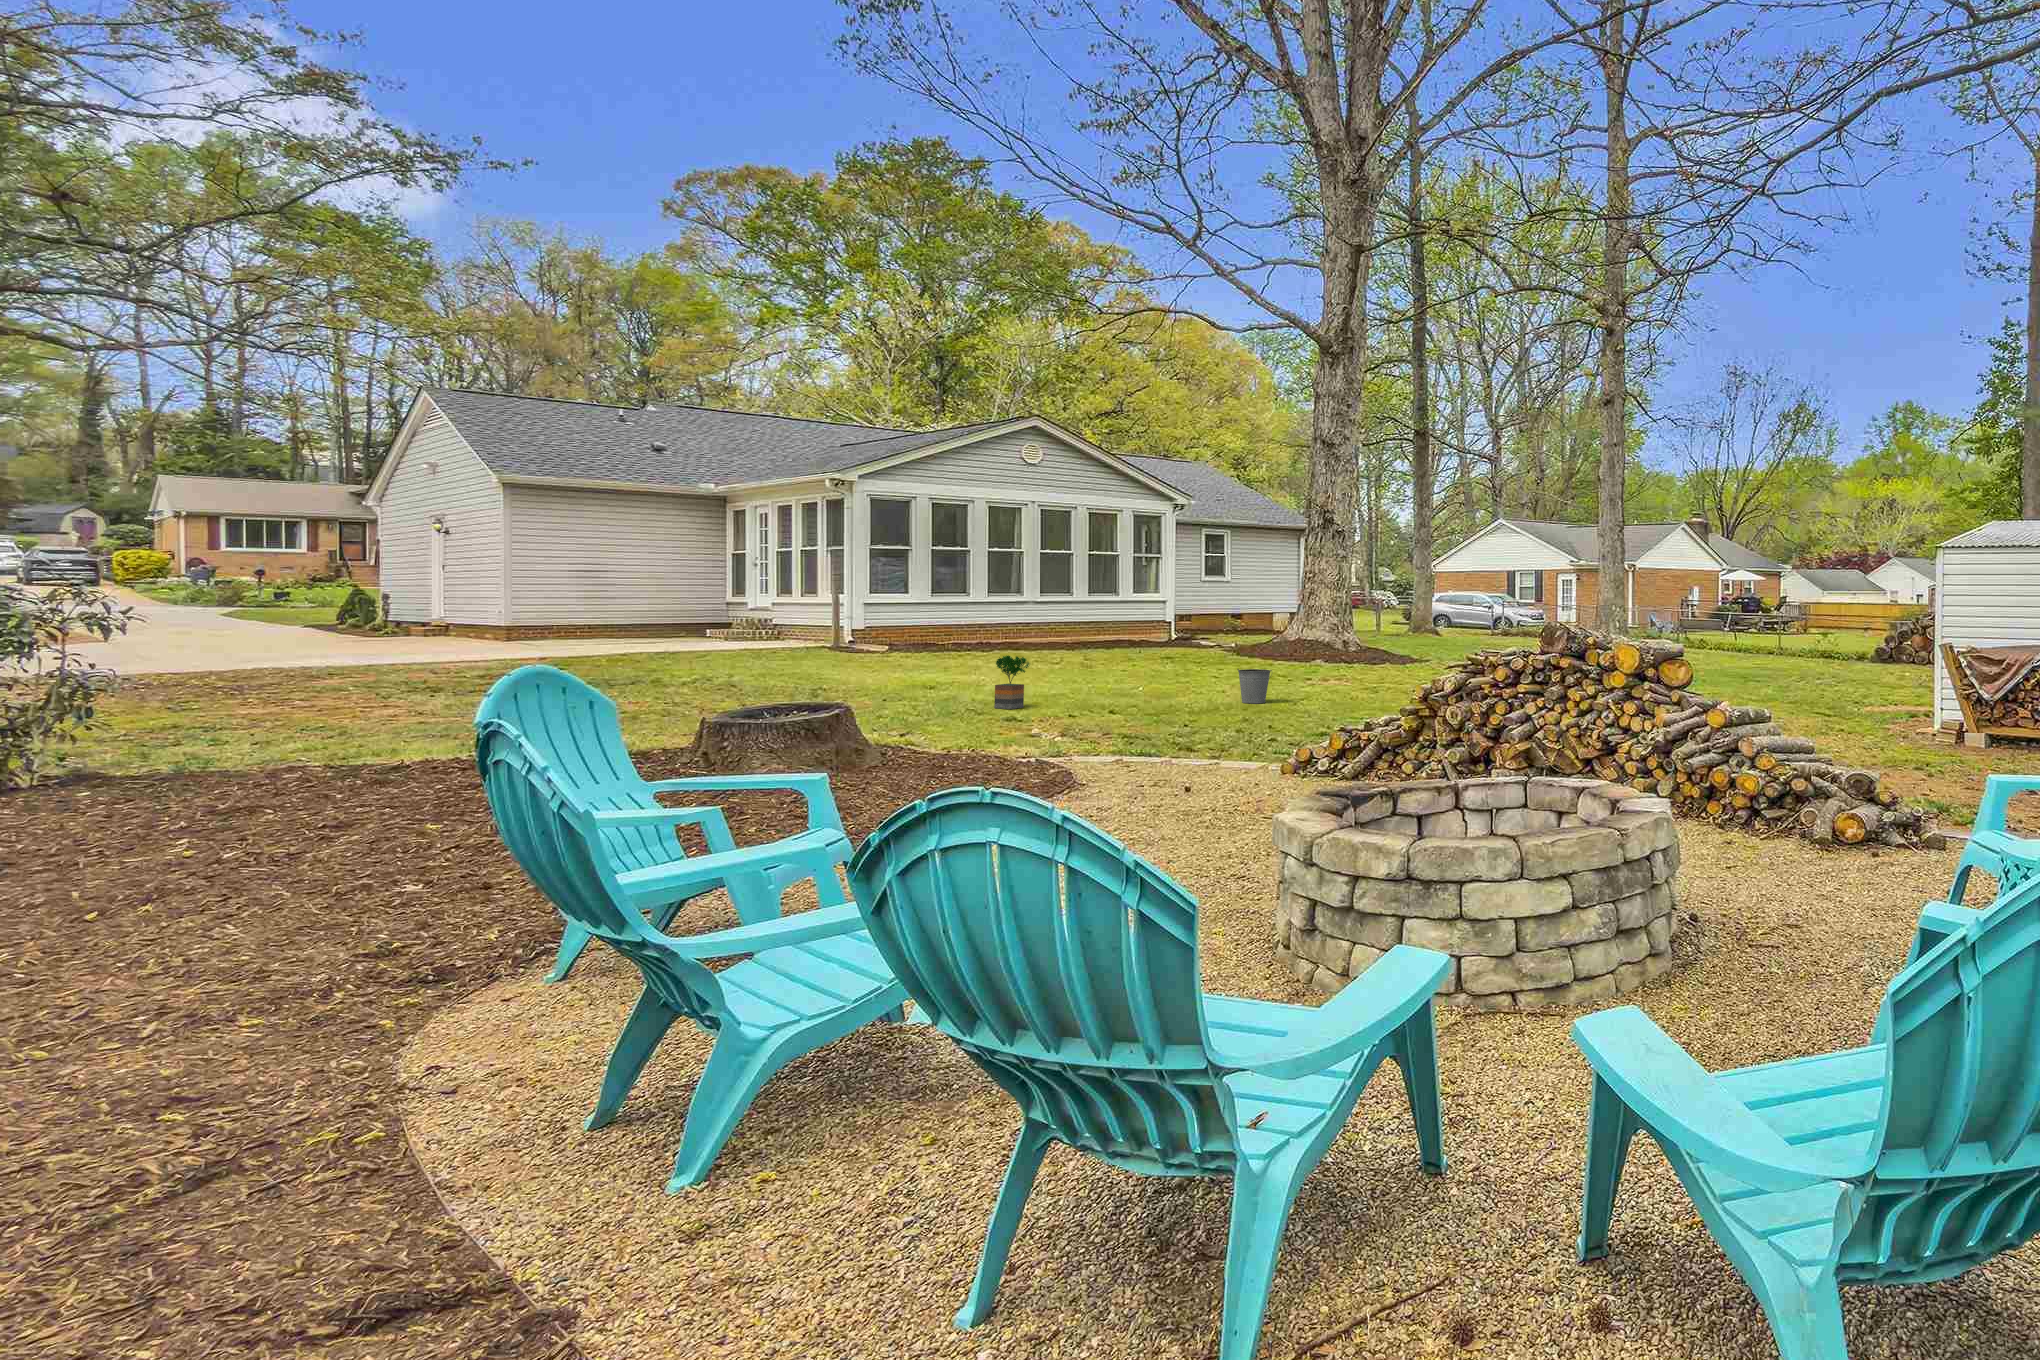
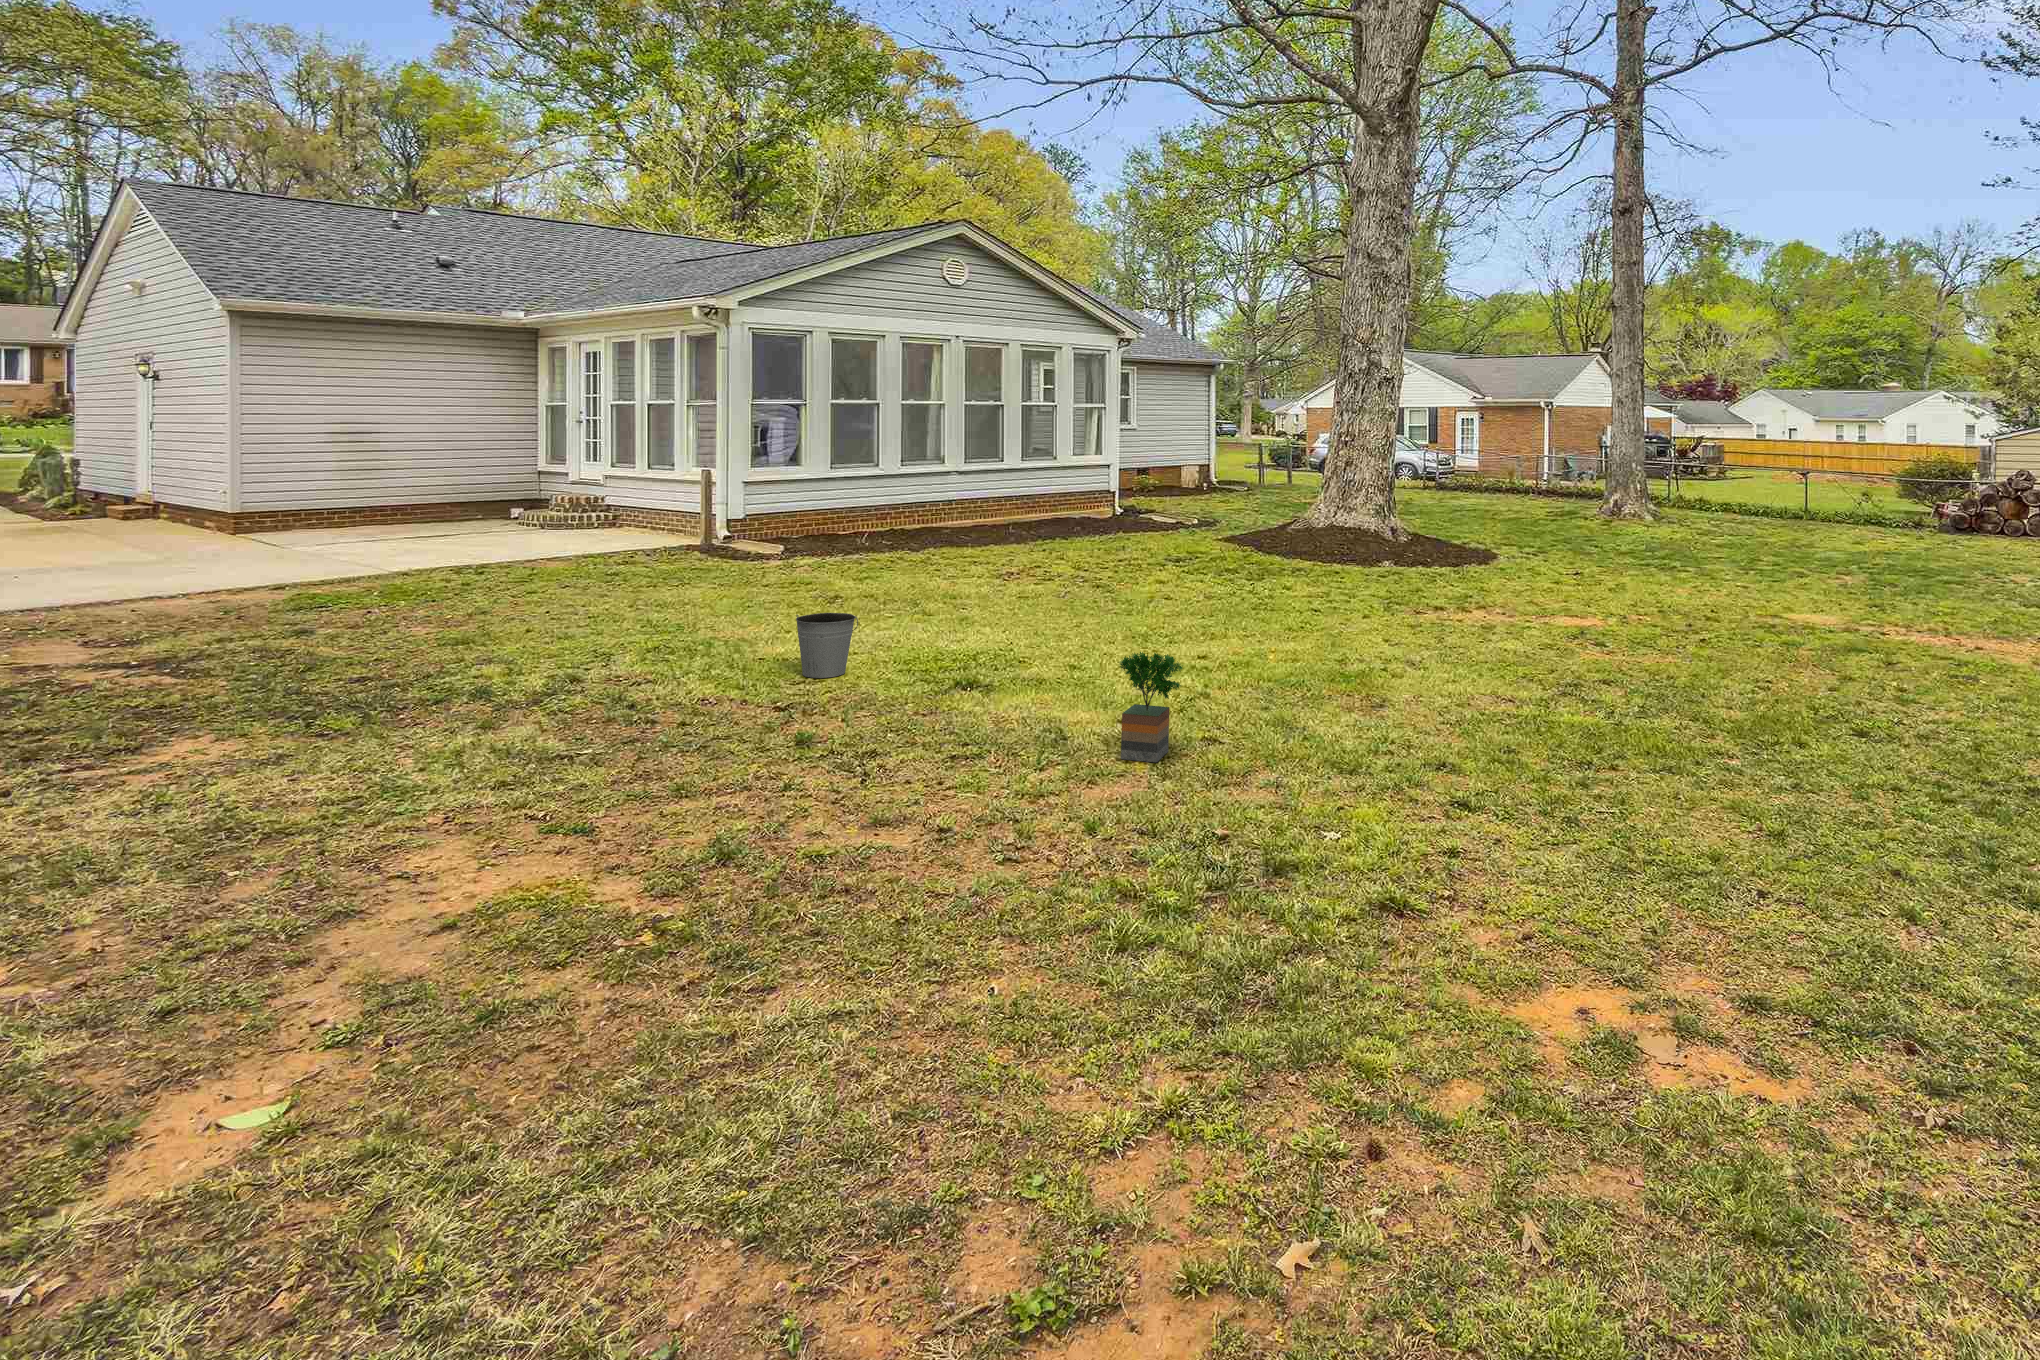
bucket: present [1237,669,1272,703] -> present [796,613,858,678]

